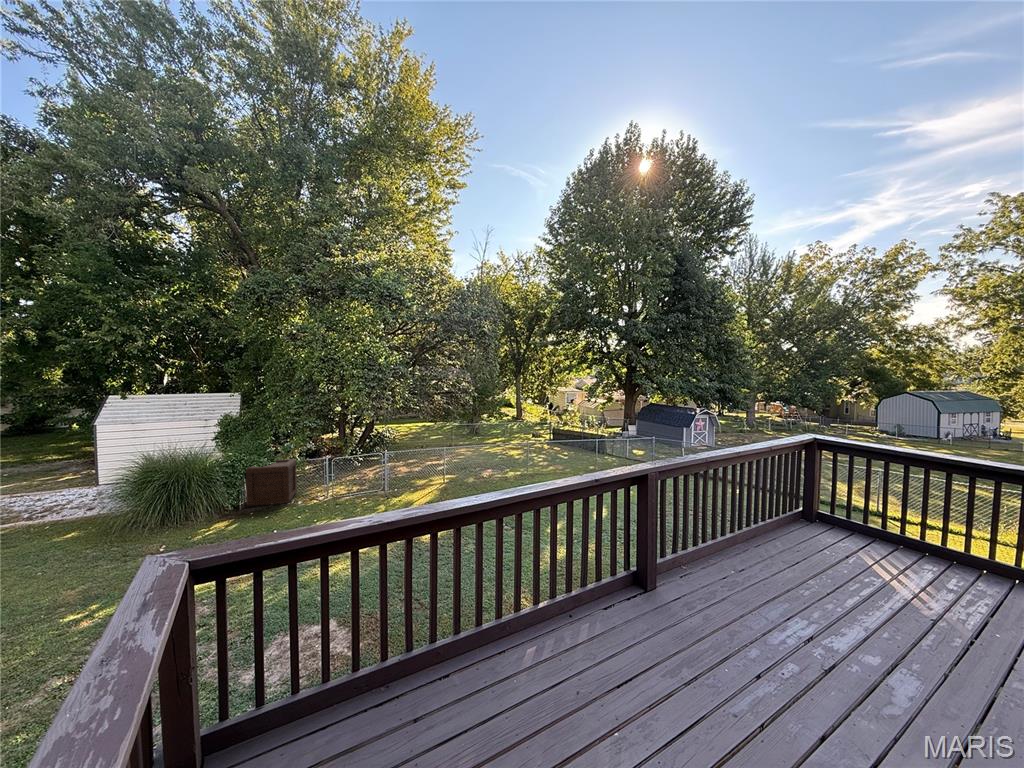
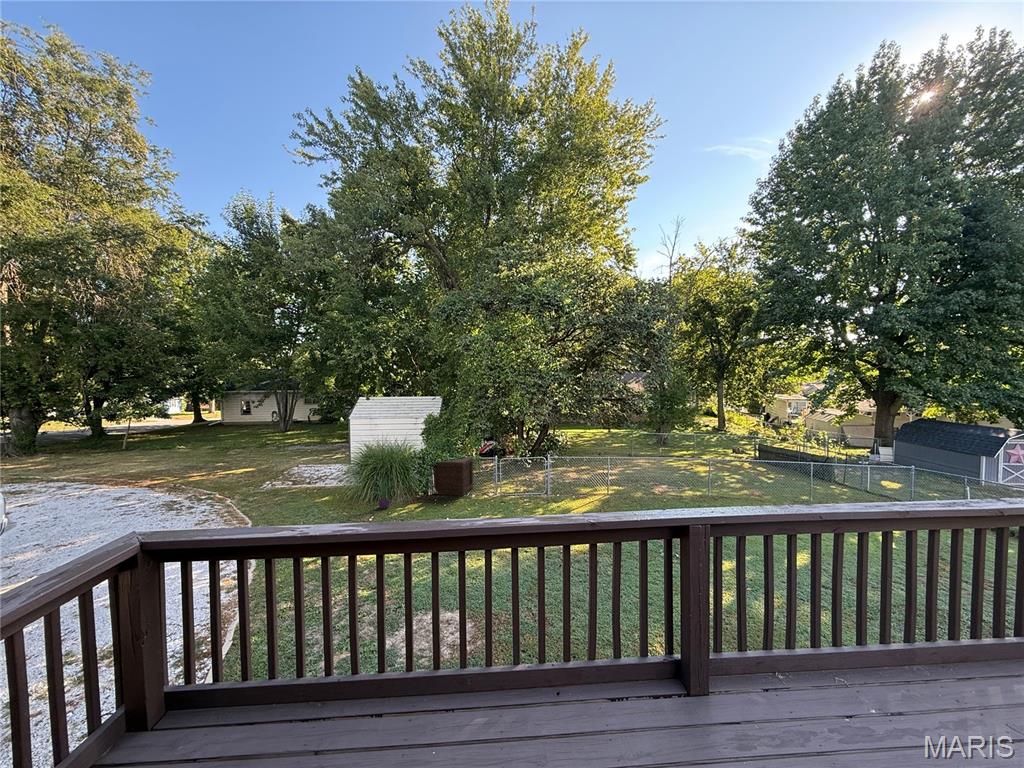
decorative plant: none [157,490,211,531] -> present [376,478,393,509]

